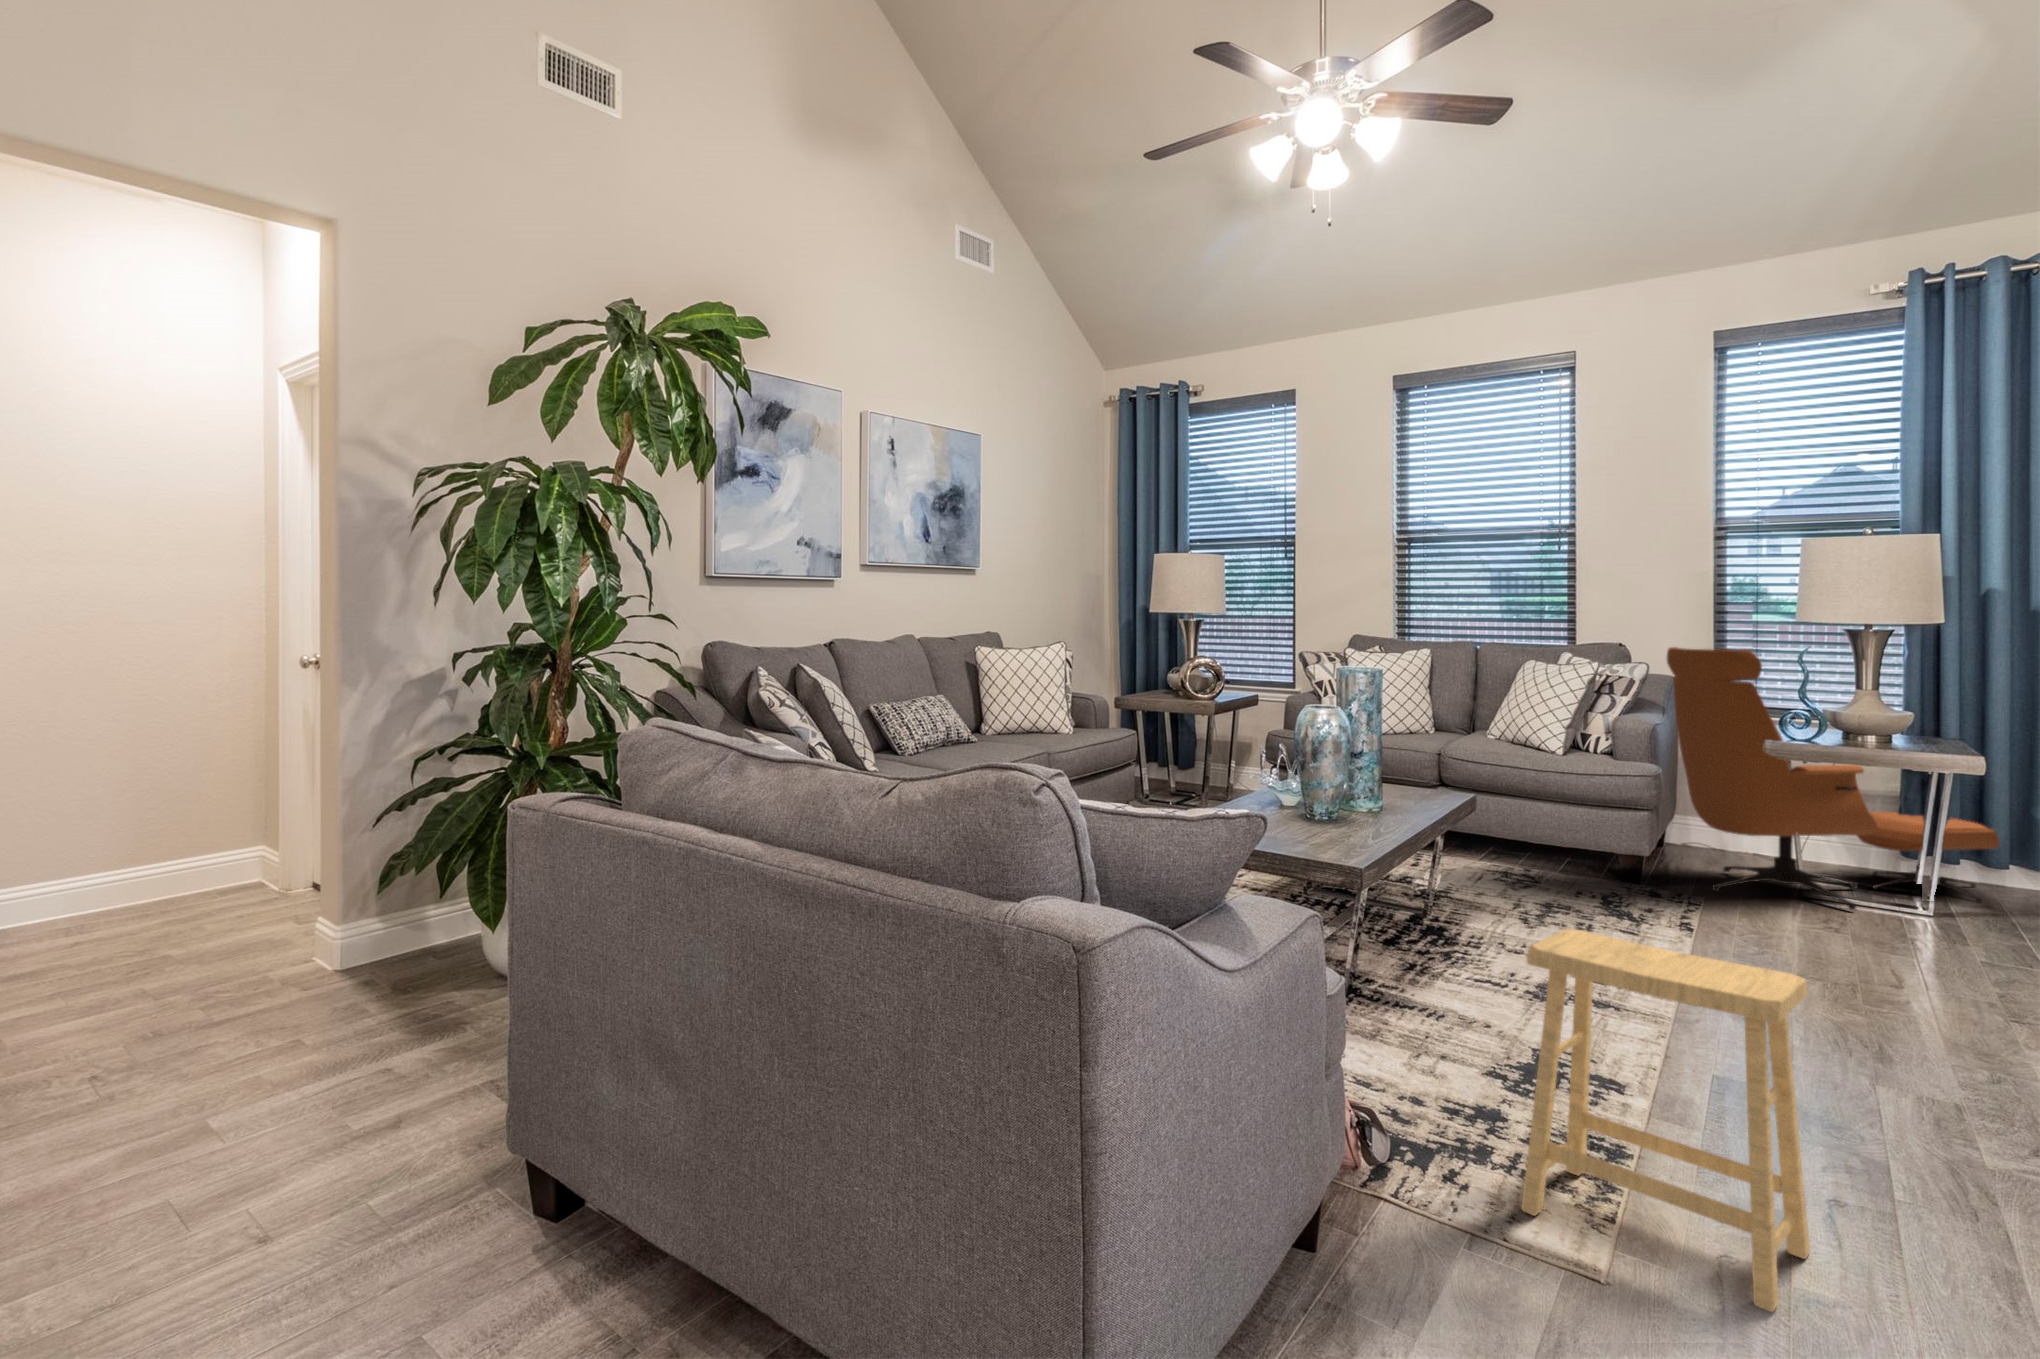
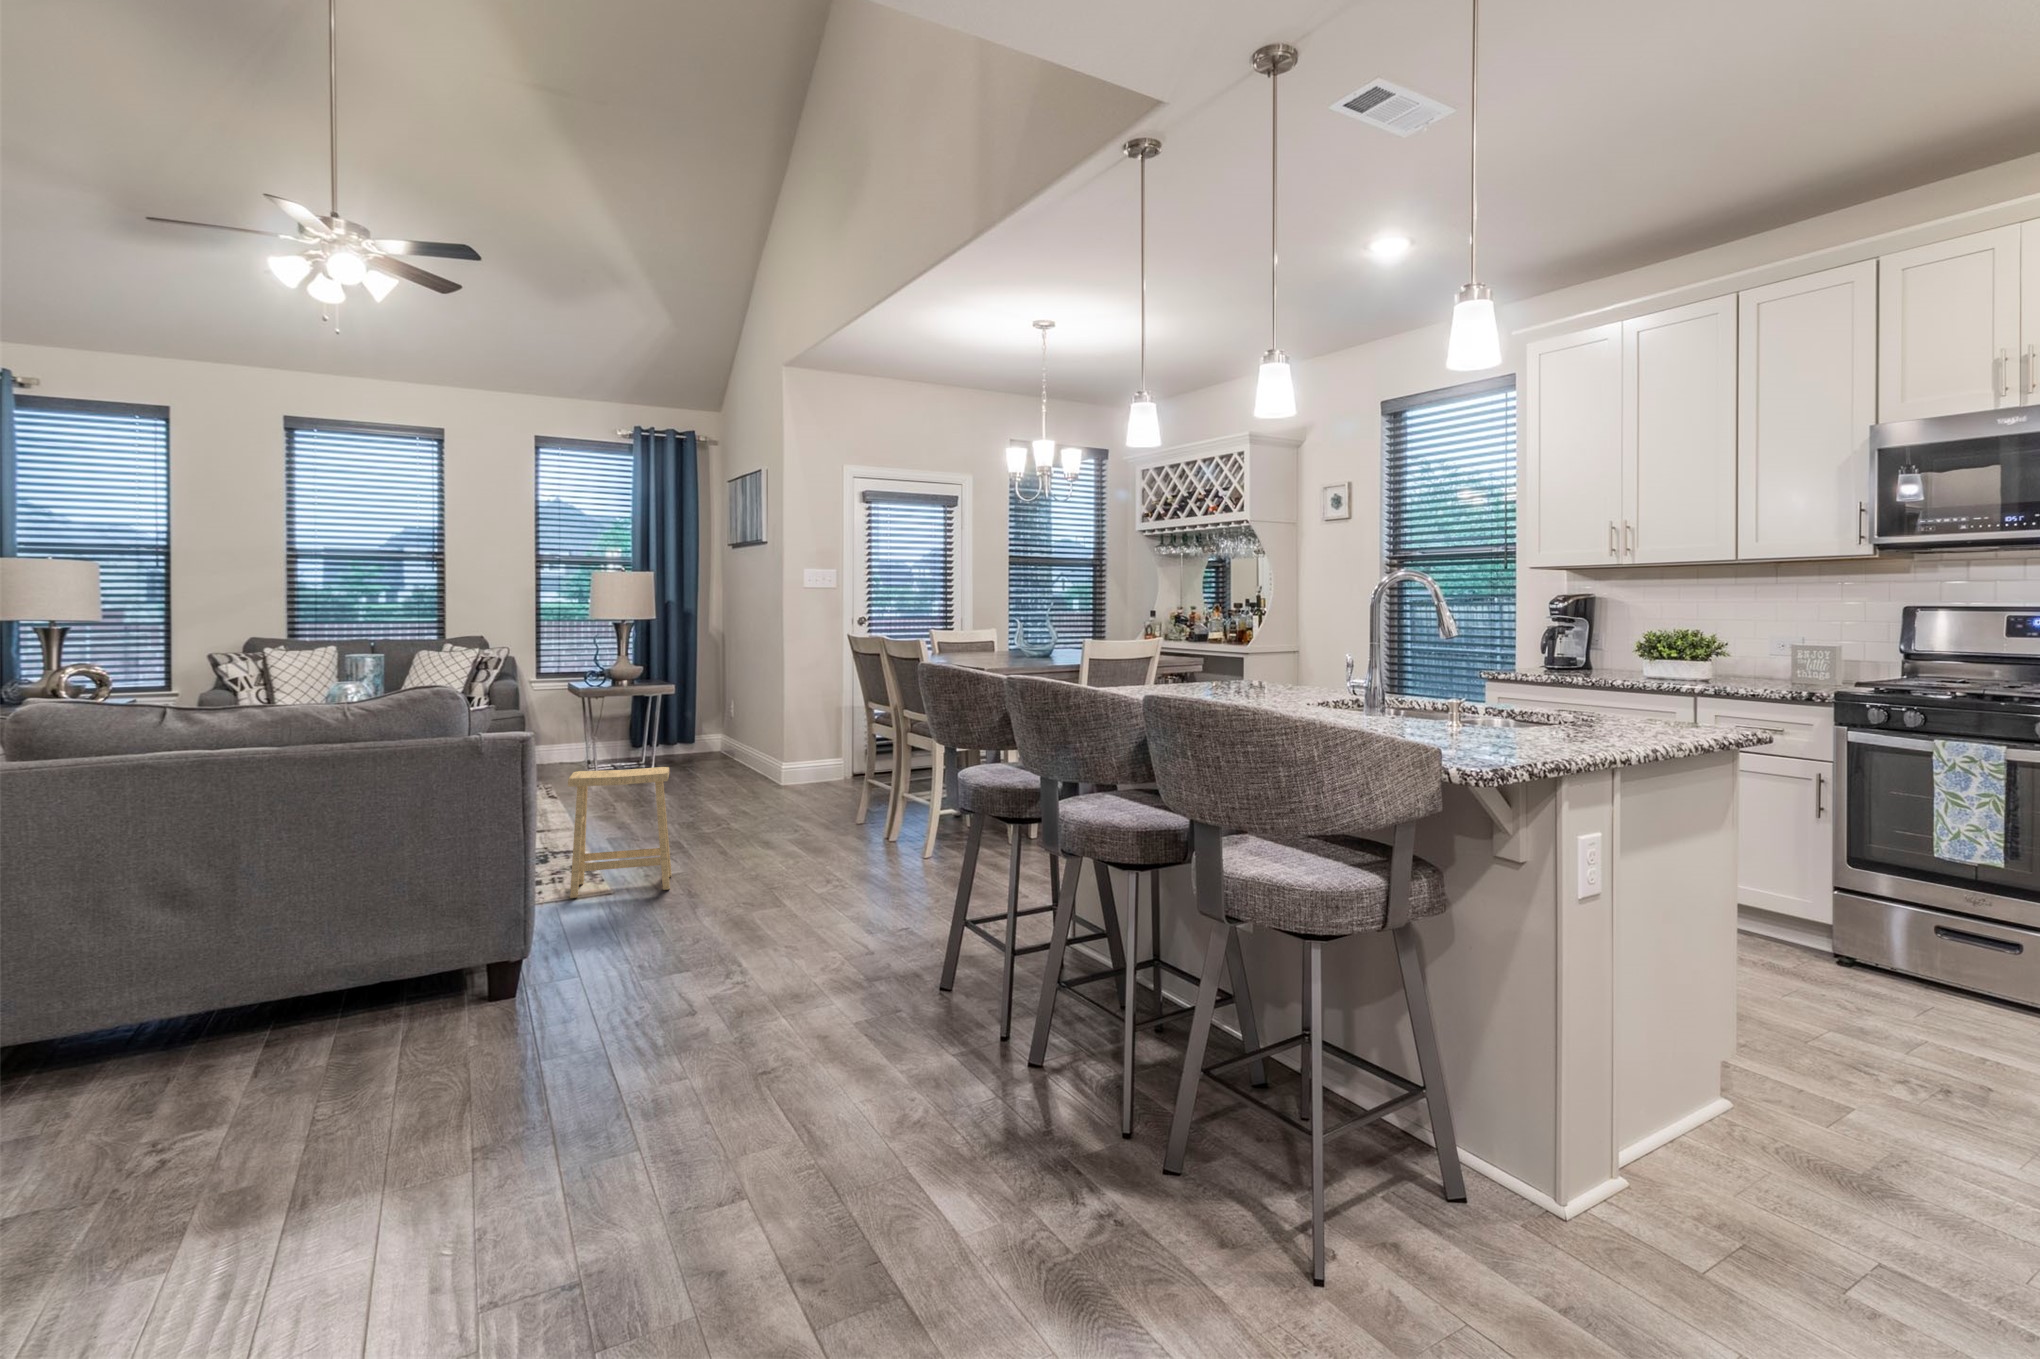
lounge chair: present [1666,647,1999,910] -> none [523,637,678,783]

